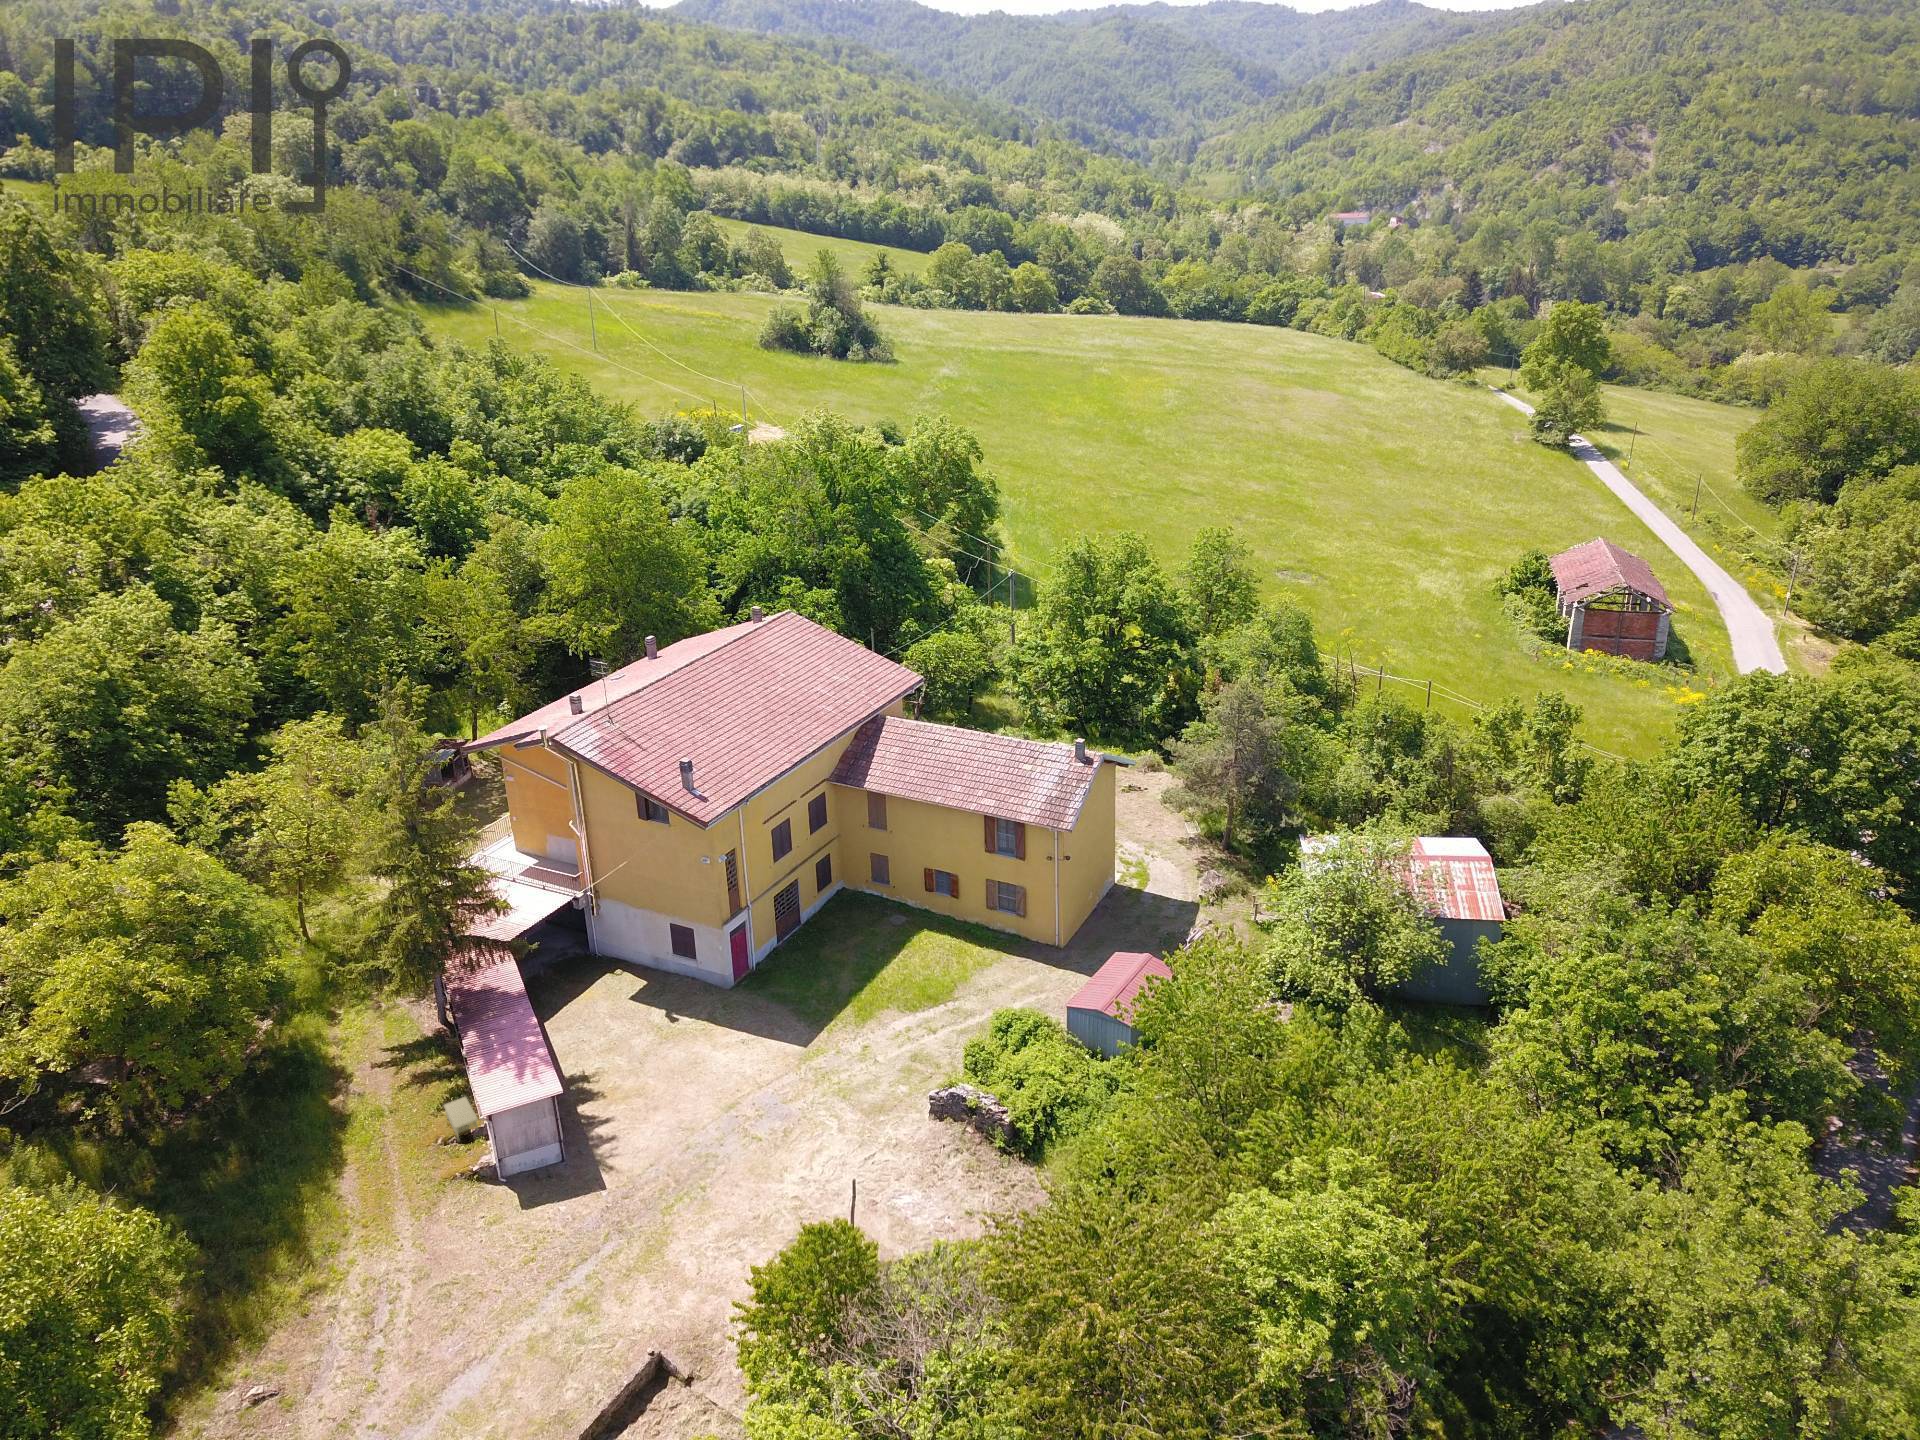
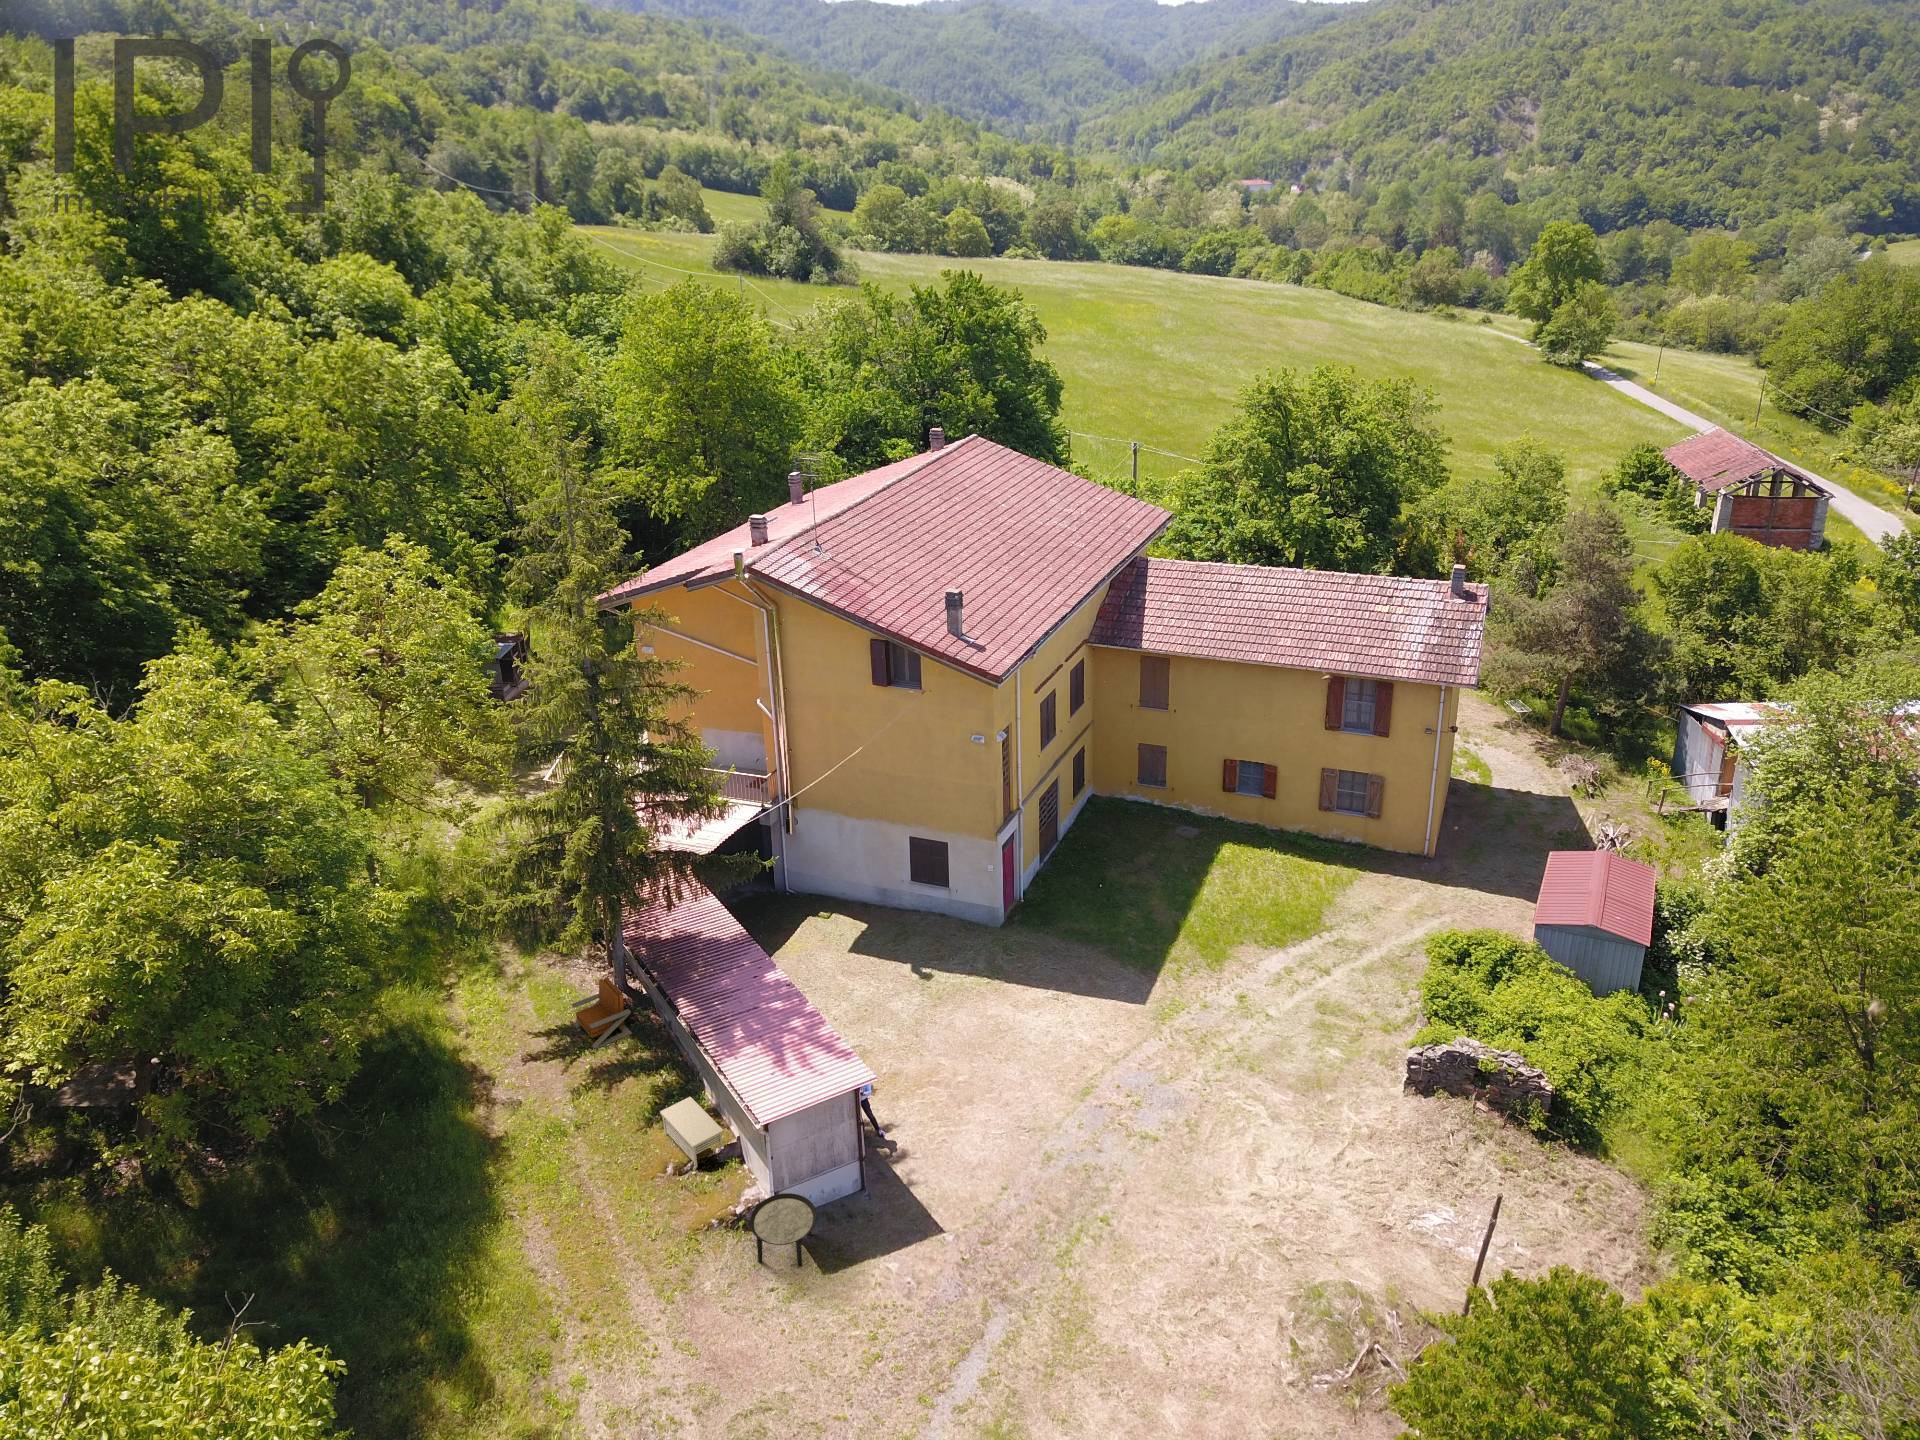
lounge chair: none [411,1014,449,1062] -> present [571,978,632,1049]
round table: none [470,1160,514,1205] -> present [750,1193,817,1267]

